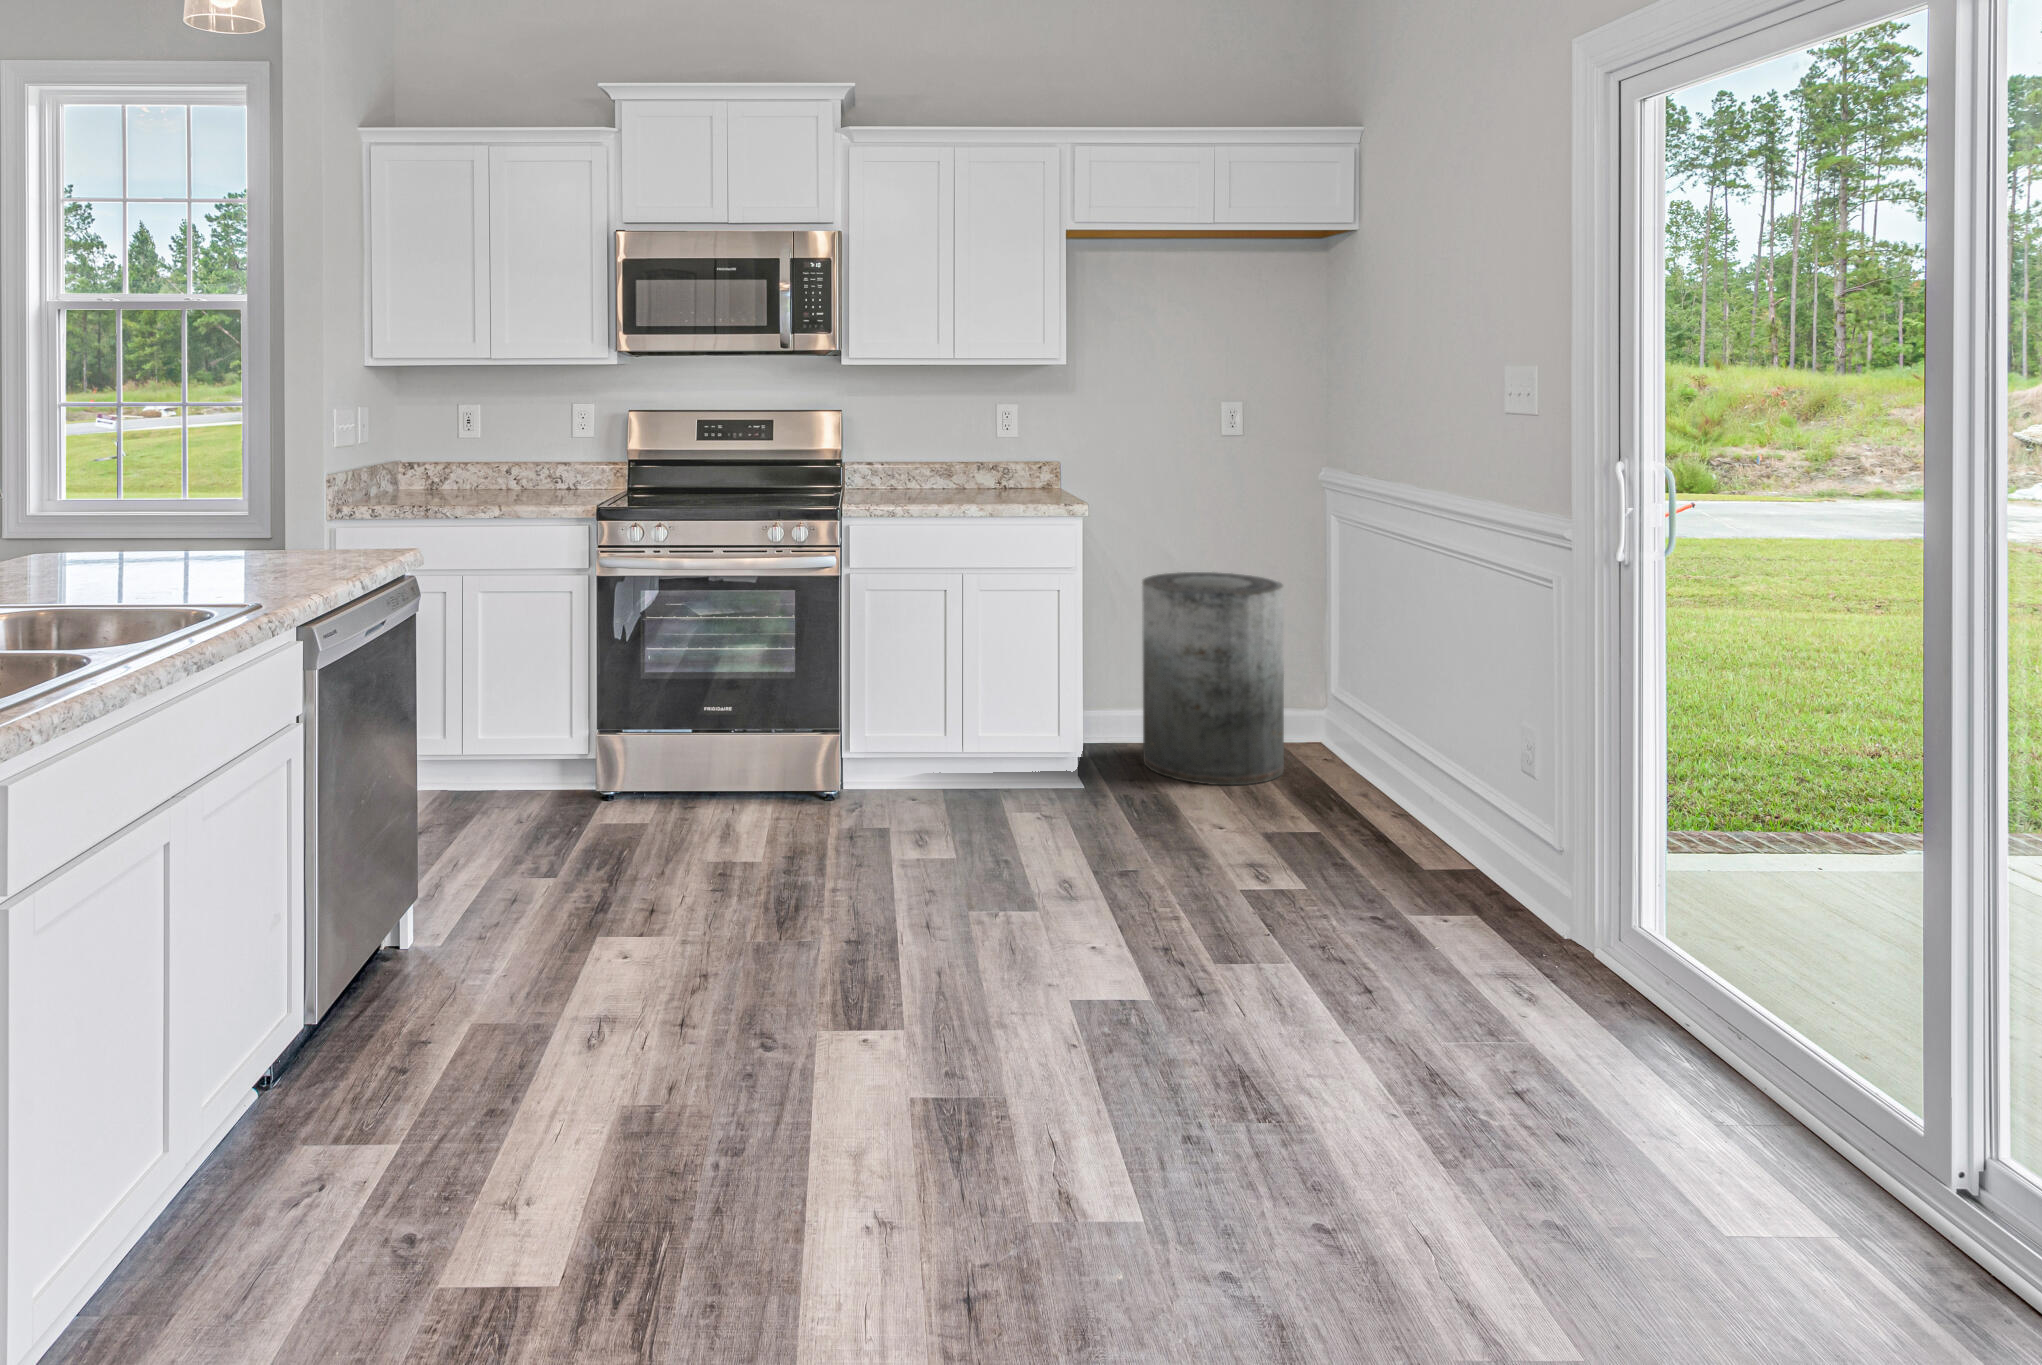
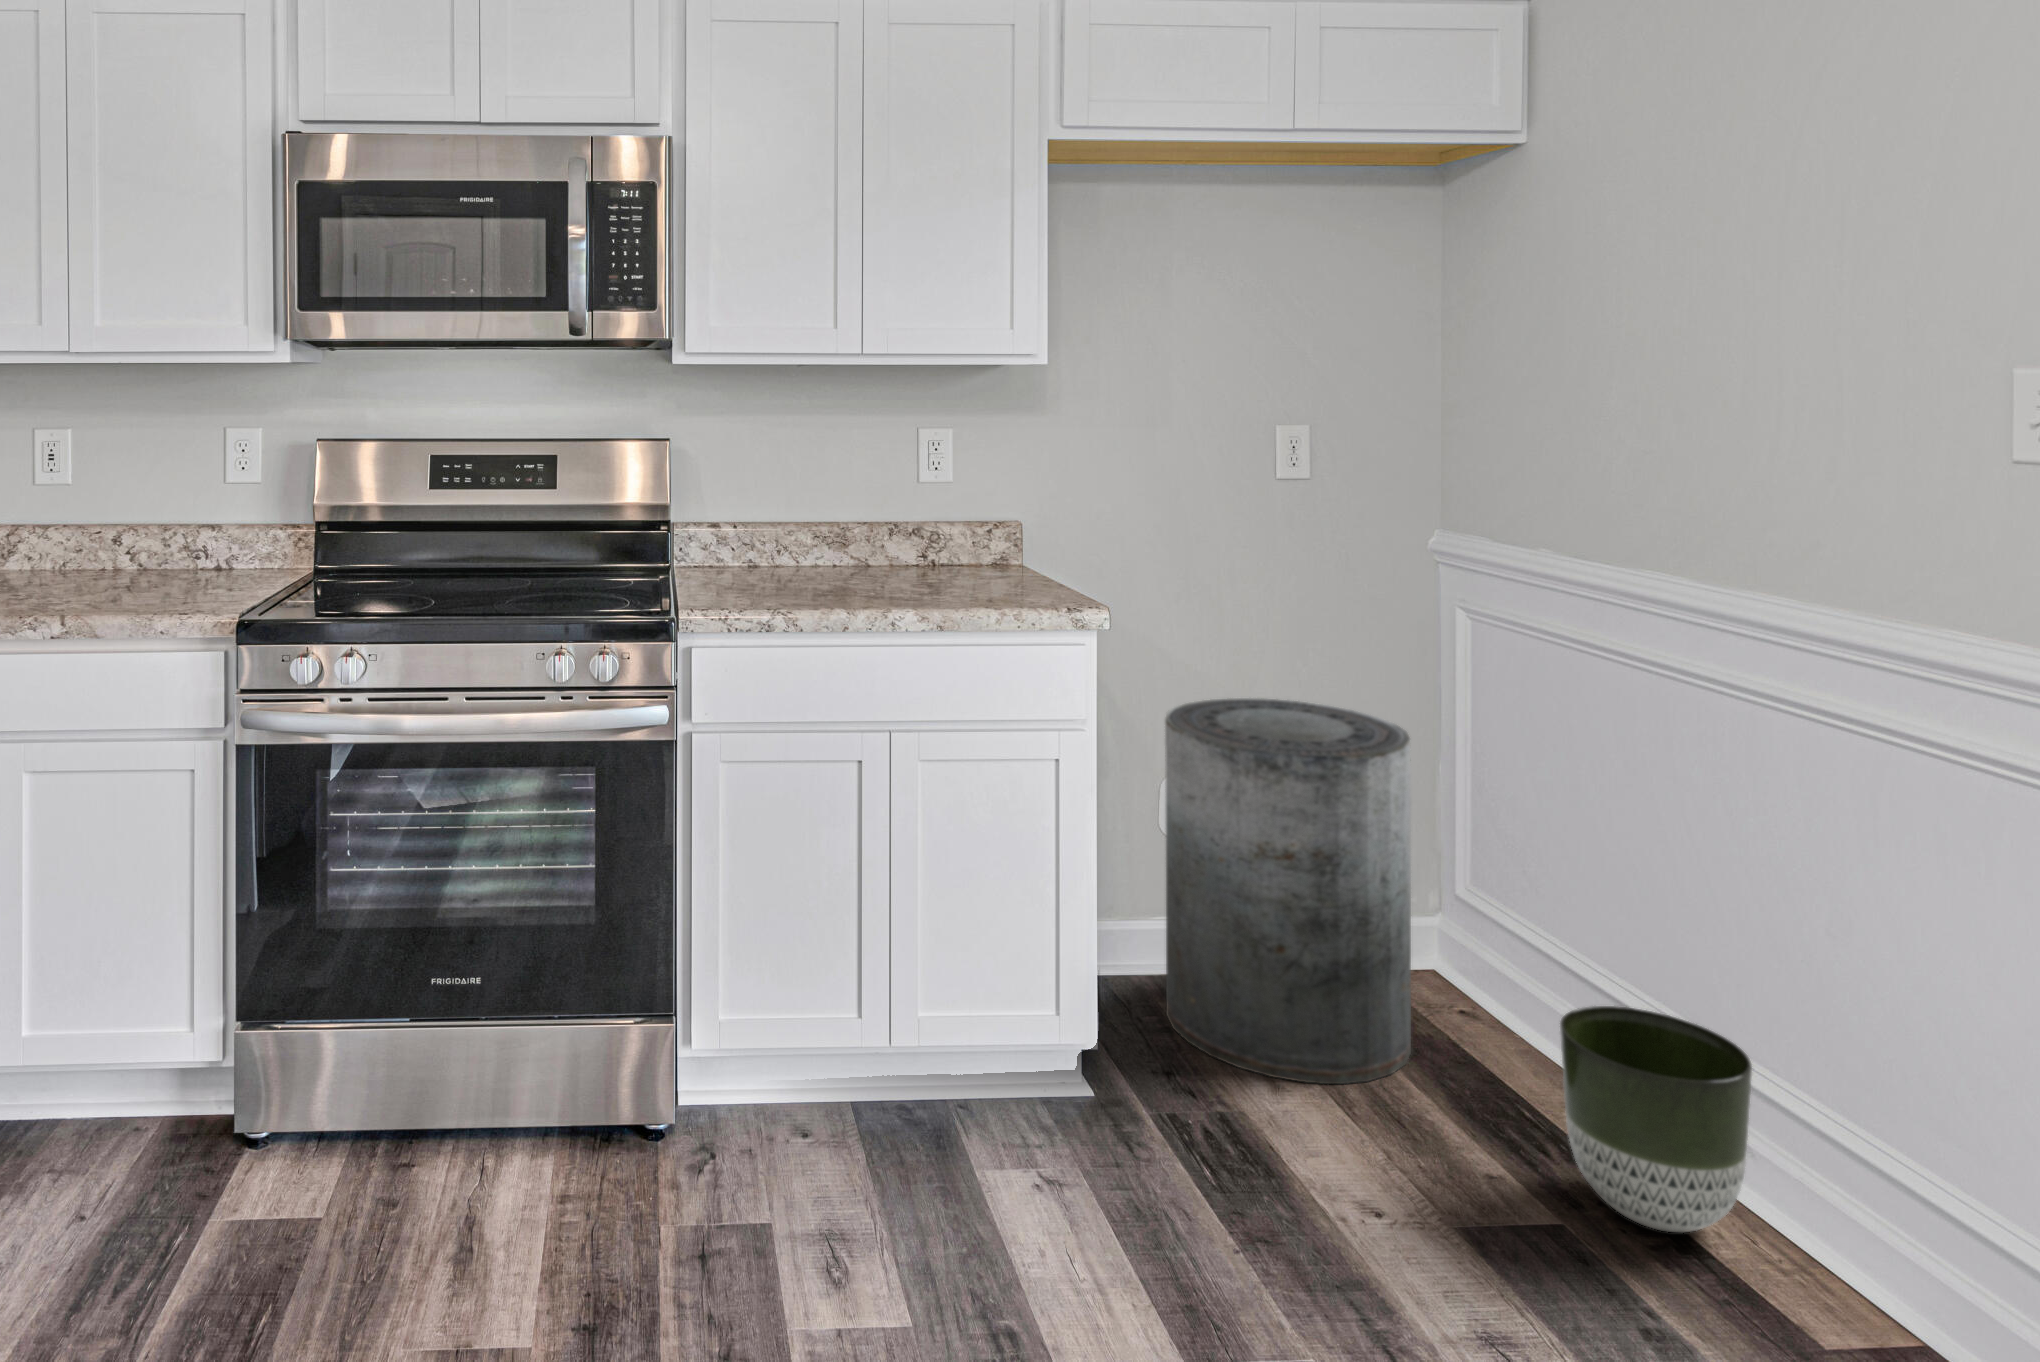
planter: none [1326,722,1419,832] -> present [1560,1006,1752,1232]

